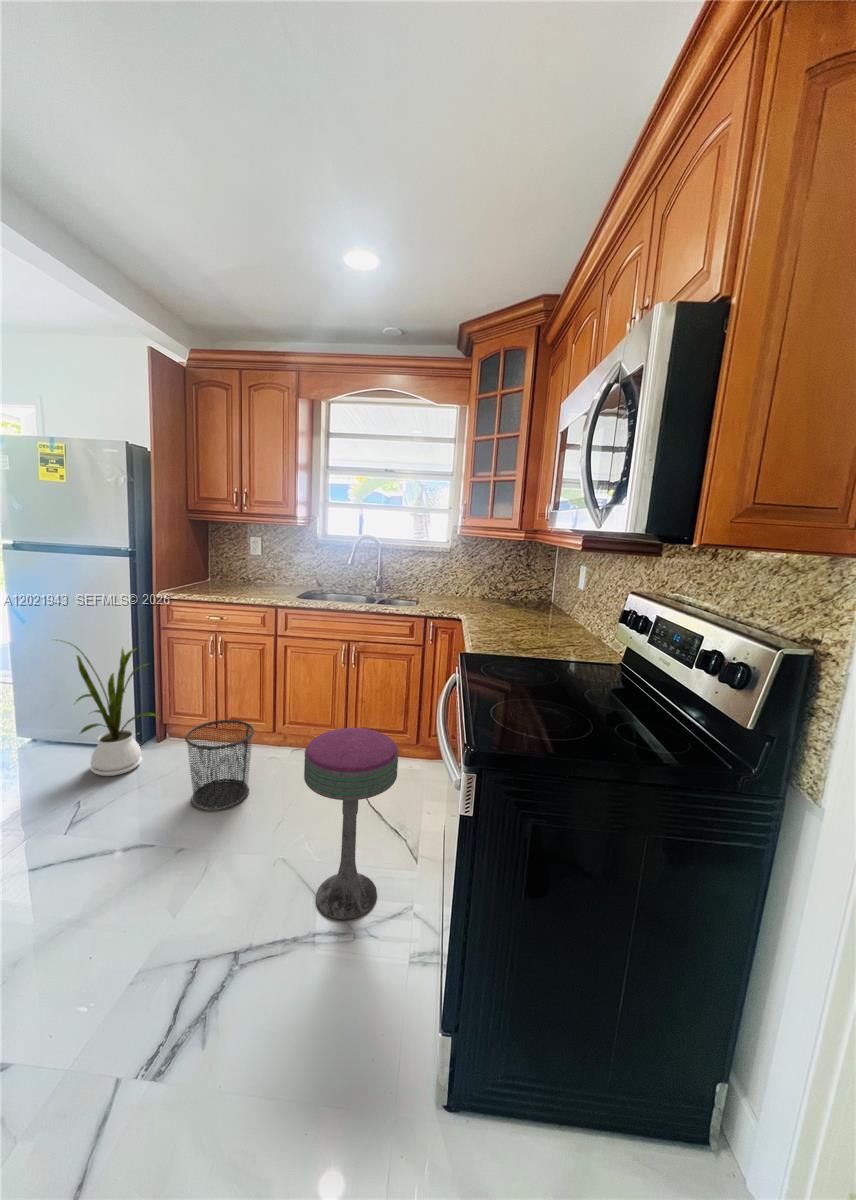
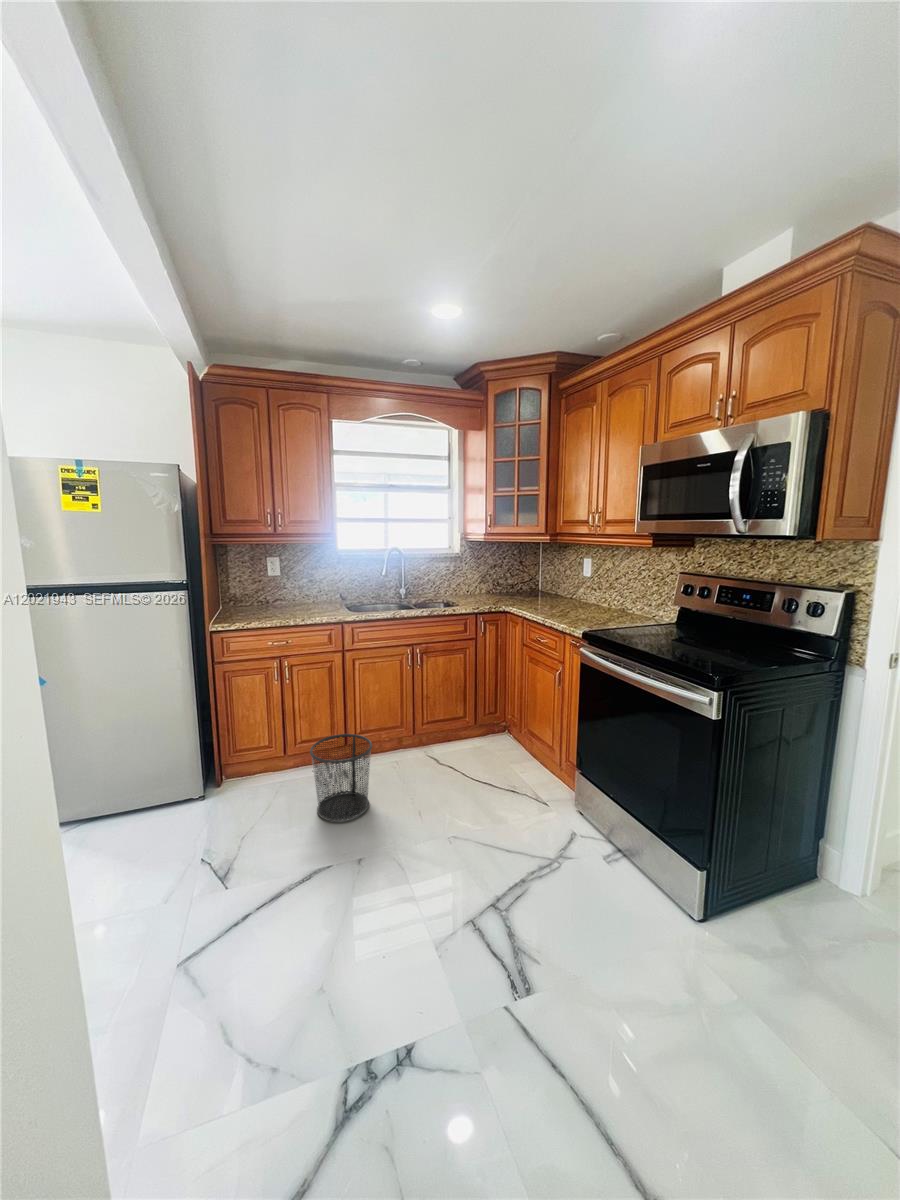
house plant: present [66,642,158,776] -> none [128,684,245,826]
bar stool: present [304,728,398,920] -> none [492,705,567,857]

